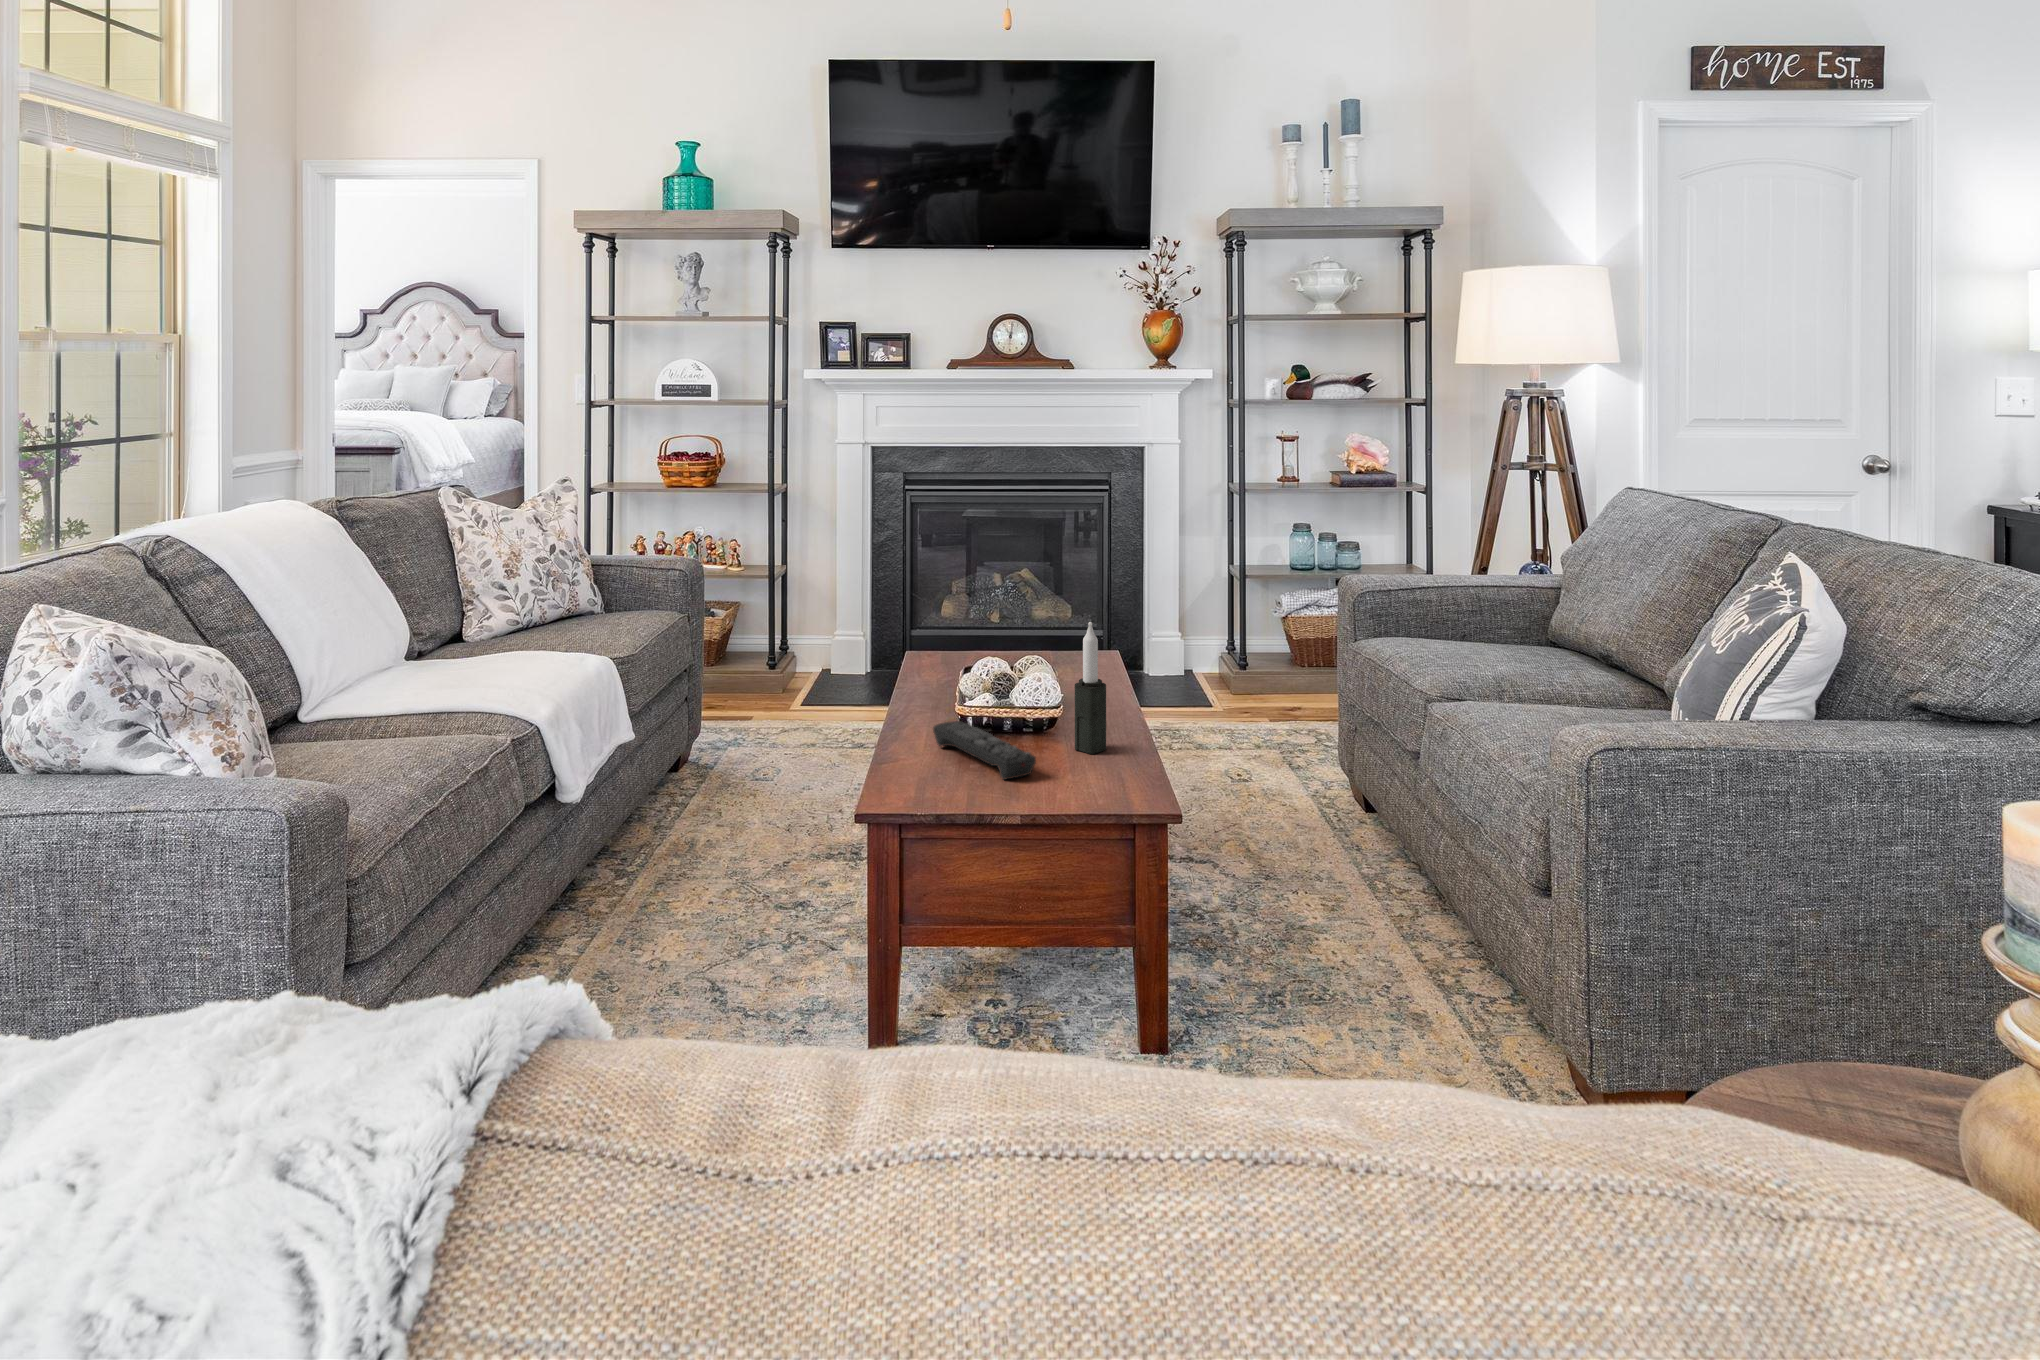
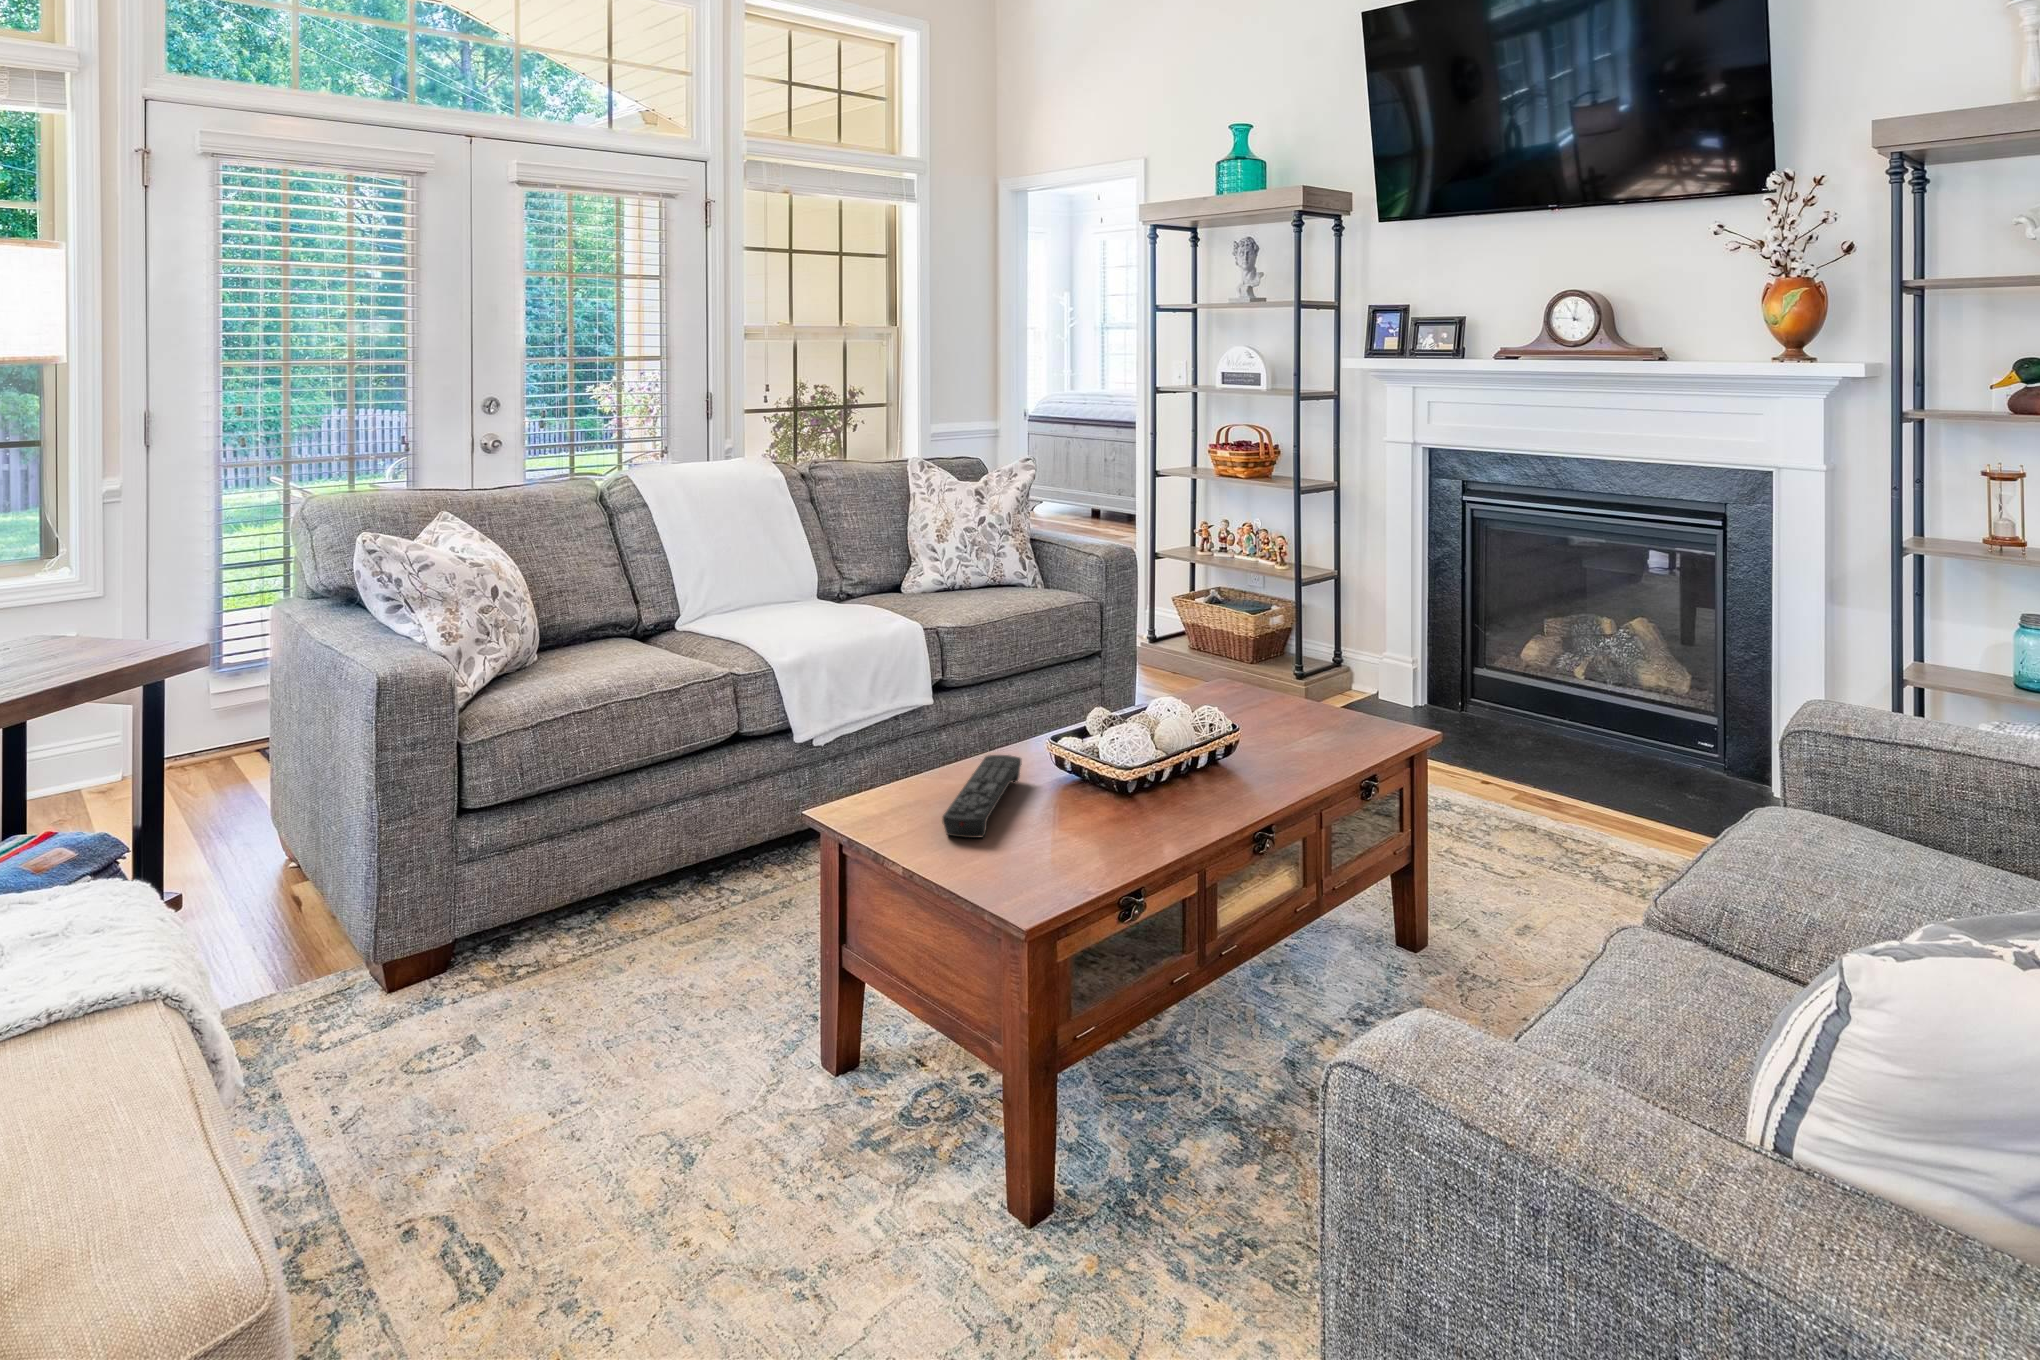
candle: present [1075,622,1106,754] -> none [1093,673,1127,838]

